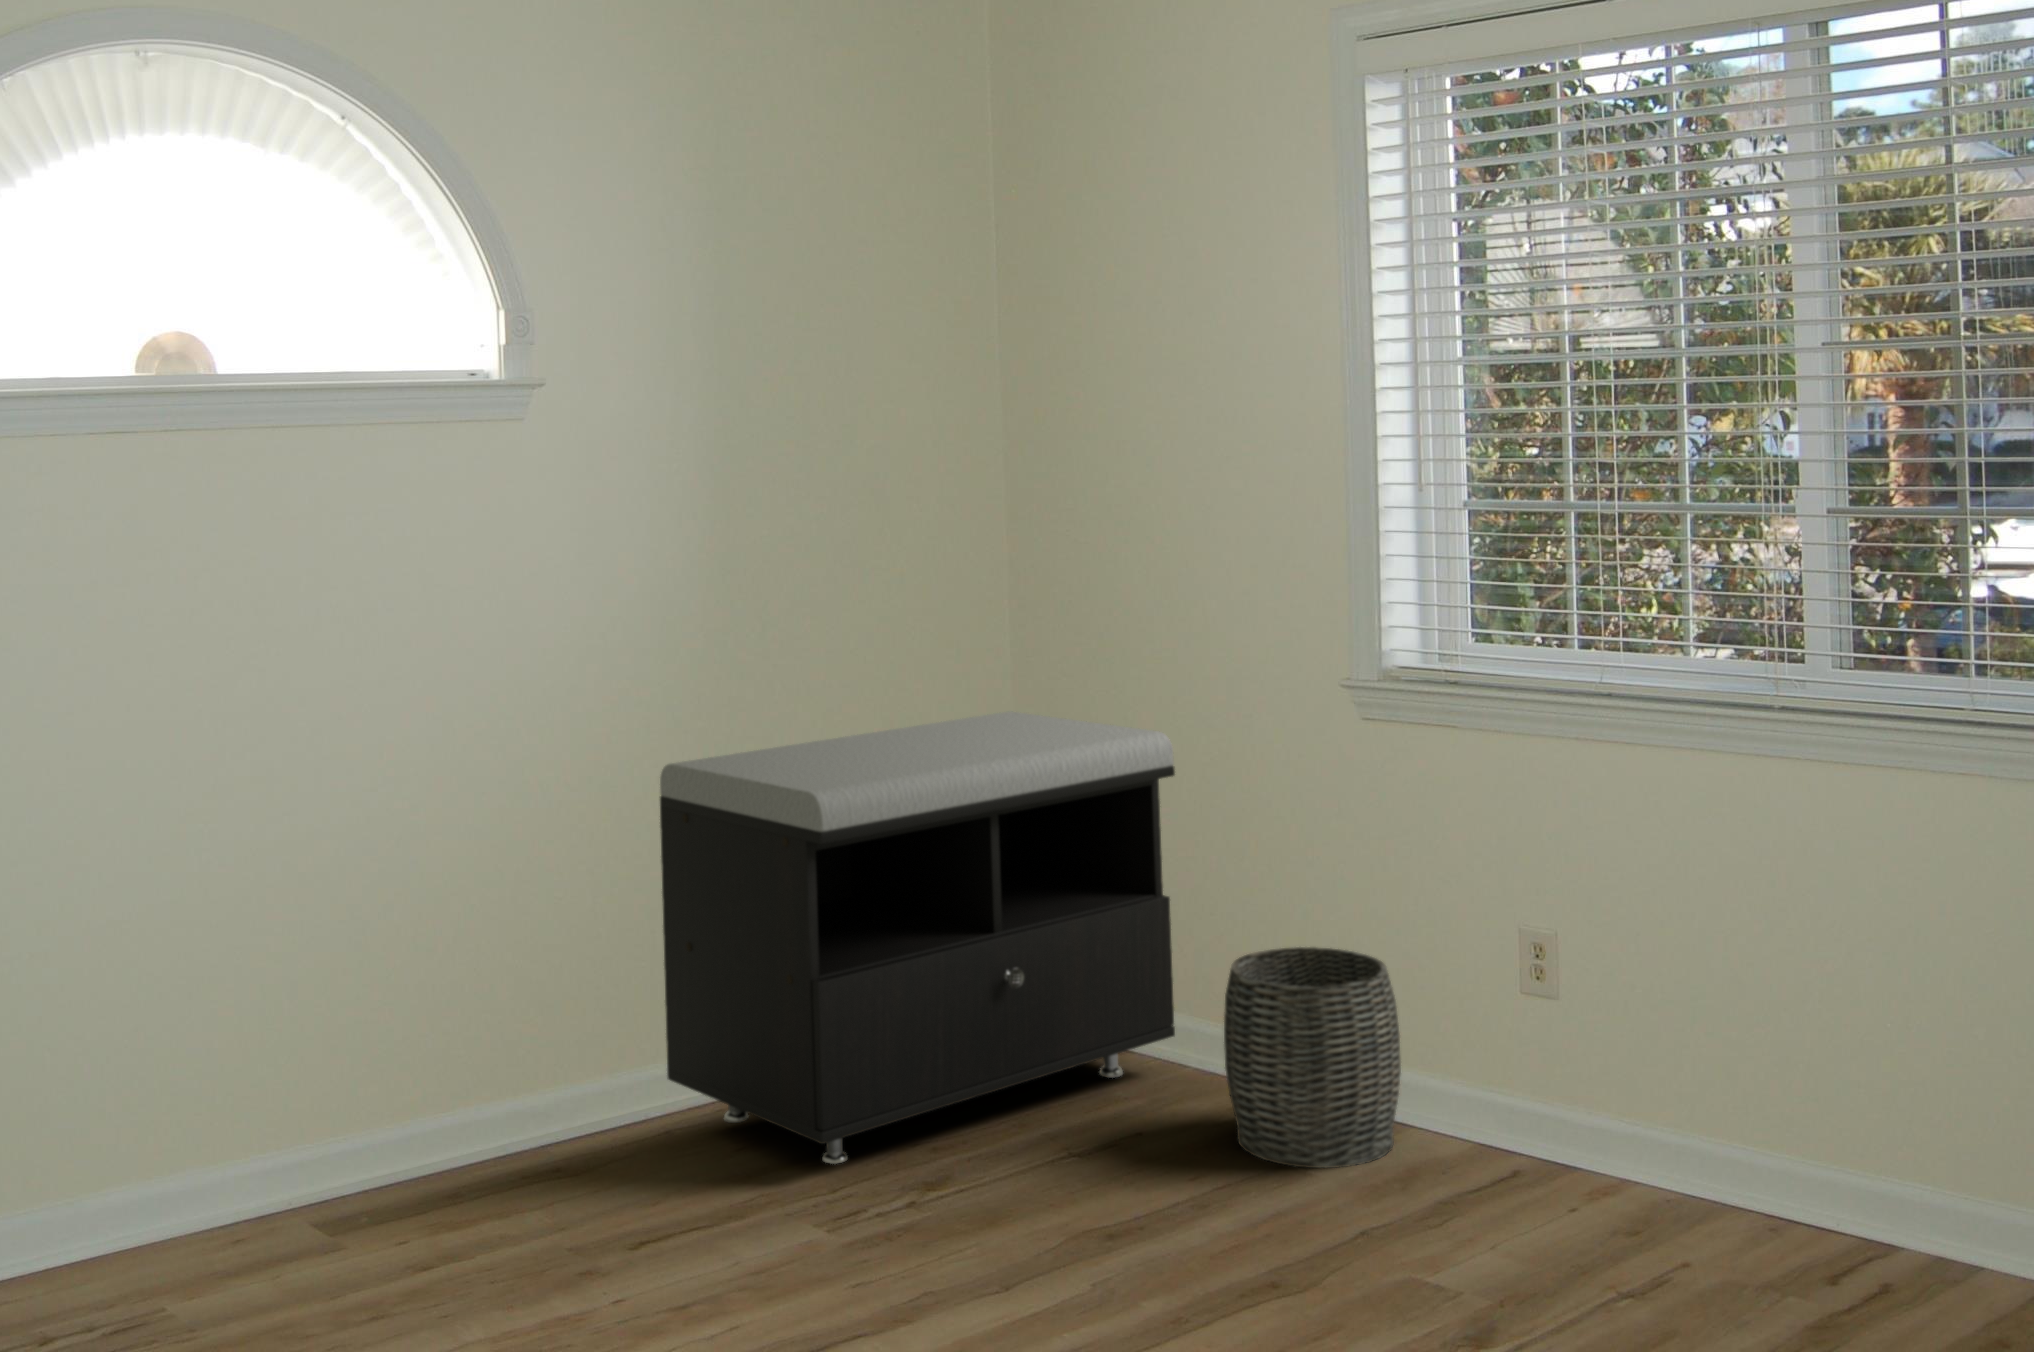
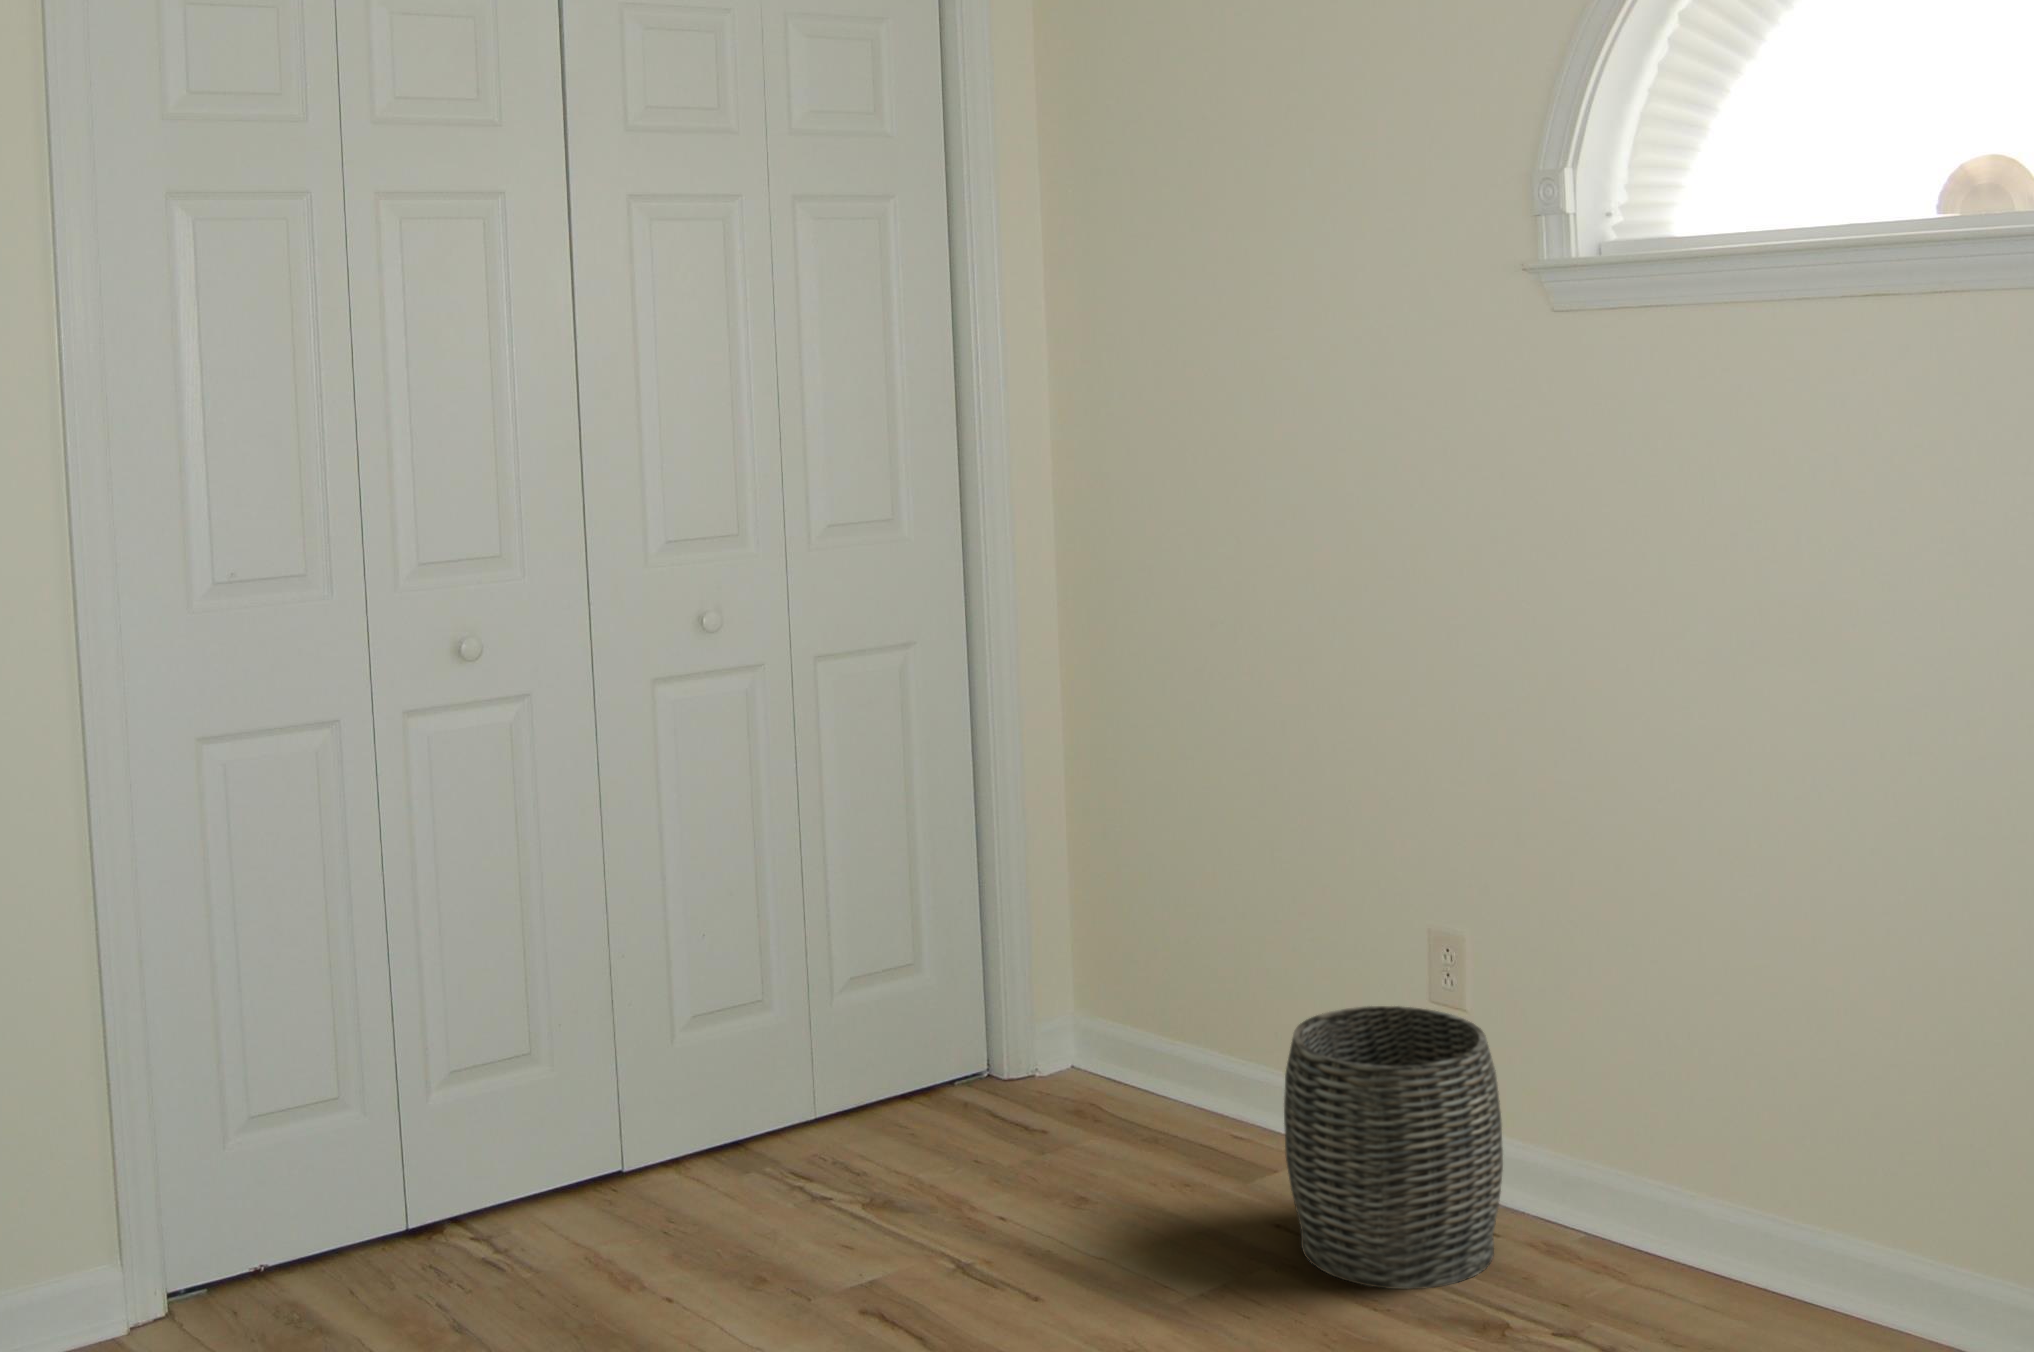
storage bench: present [660,712,1175,1164] -> none [607,705,1236,1273]

